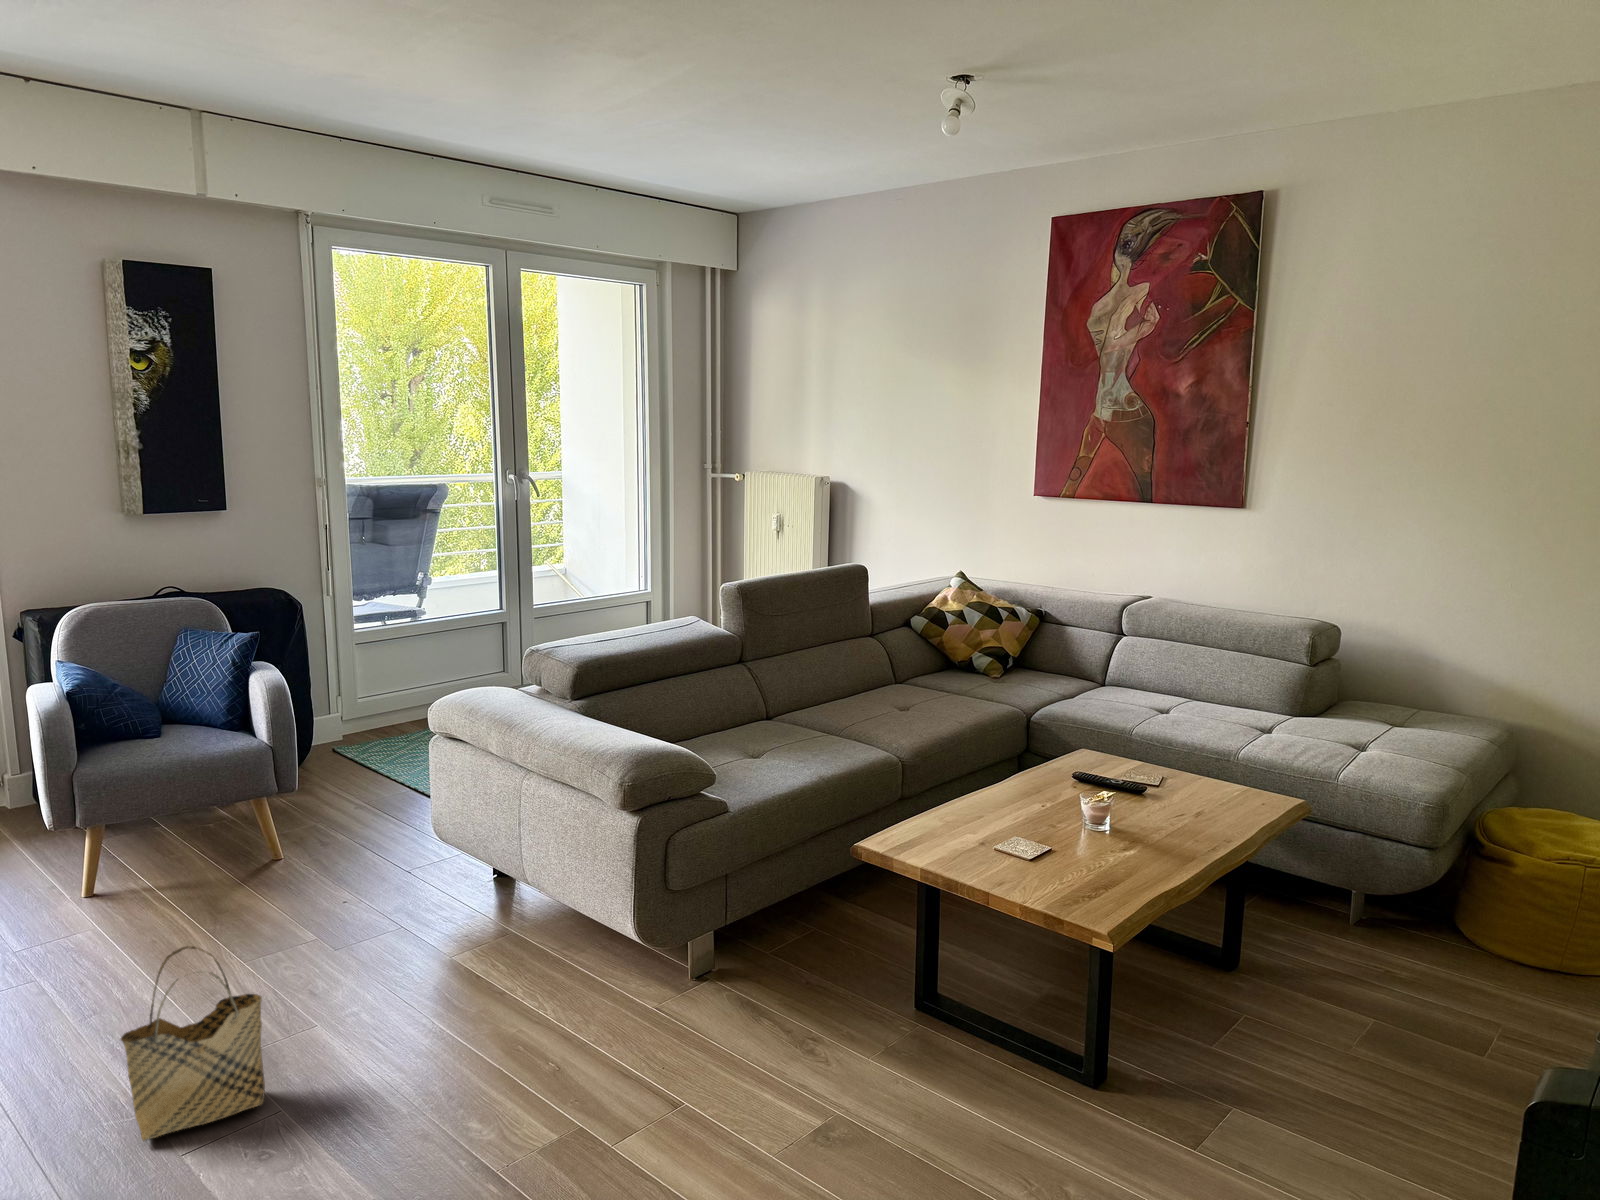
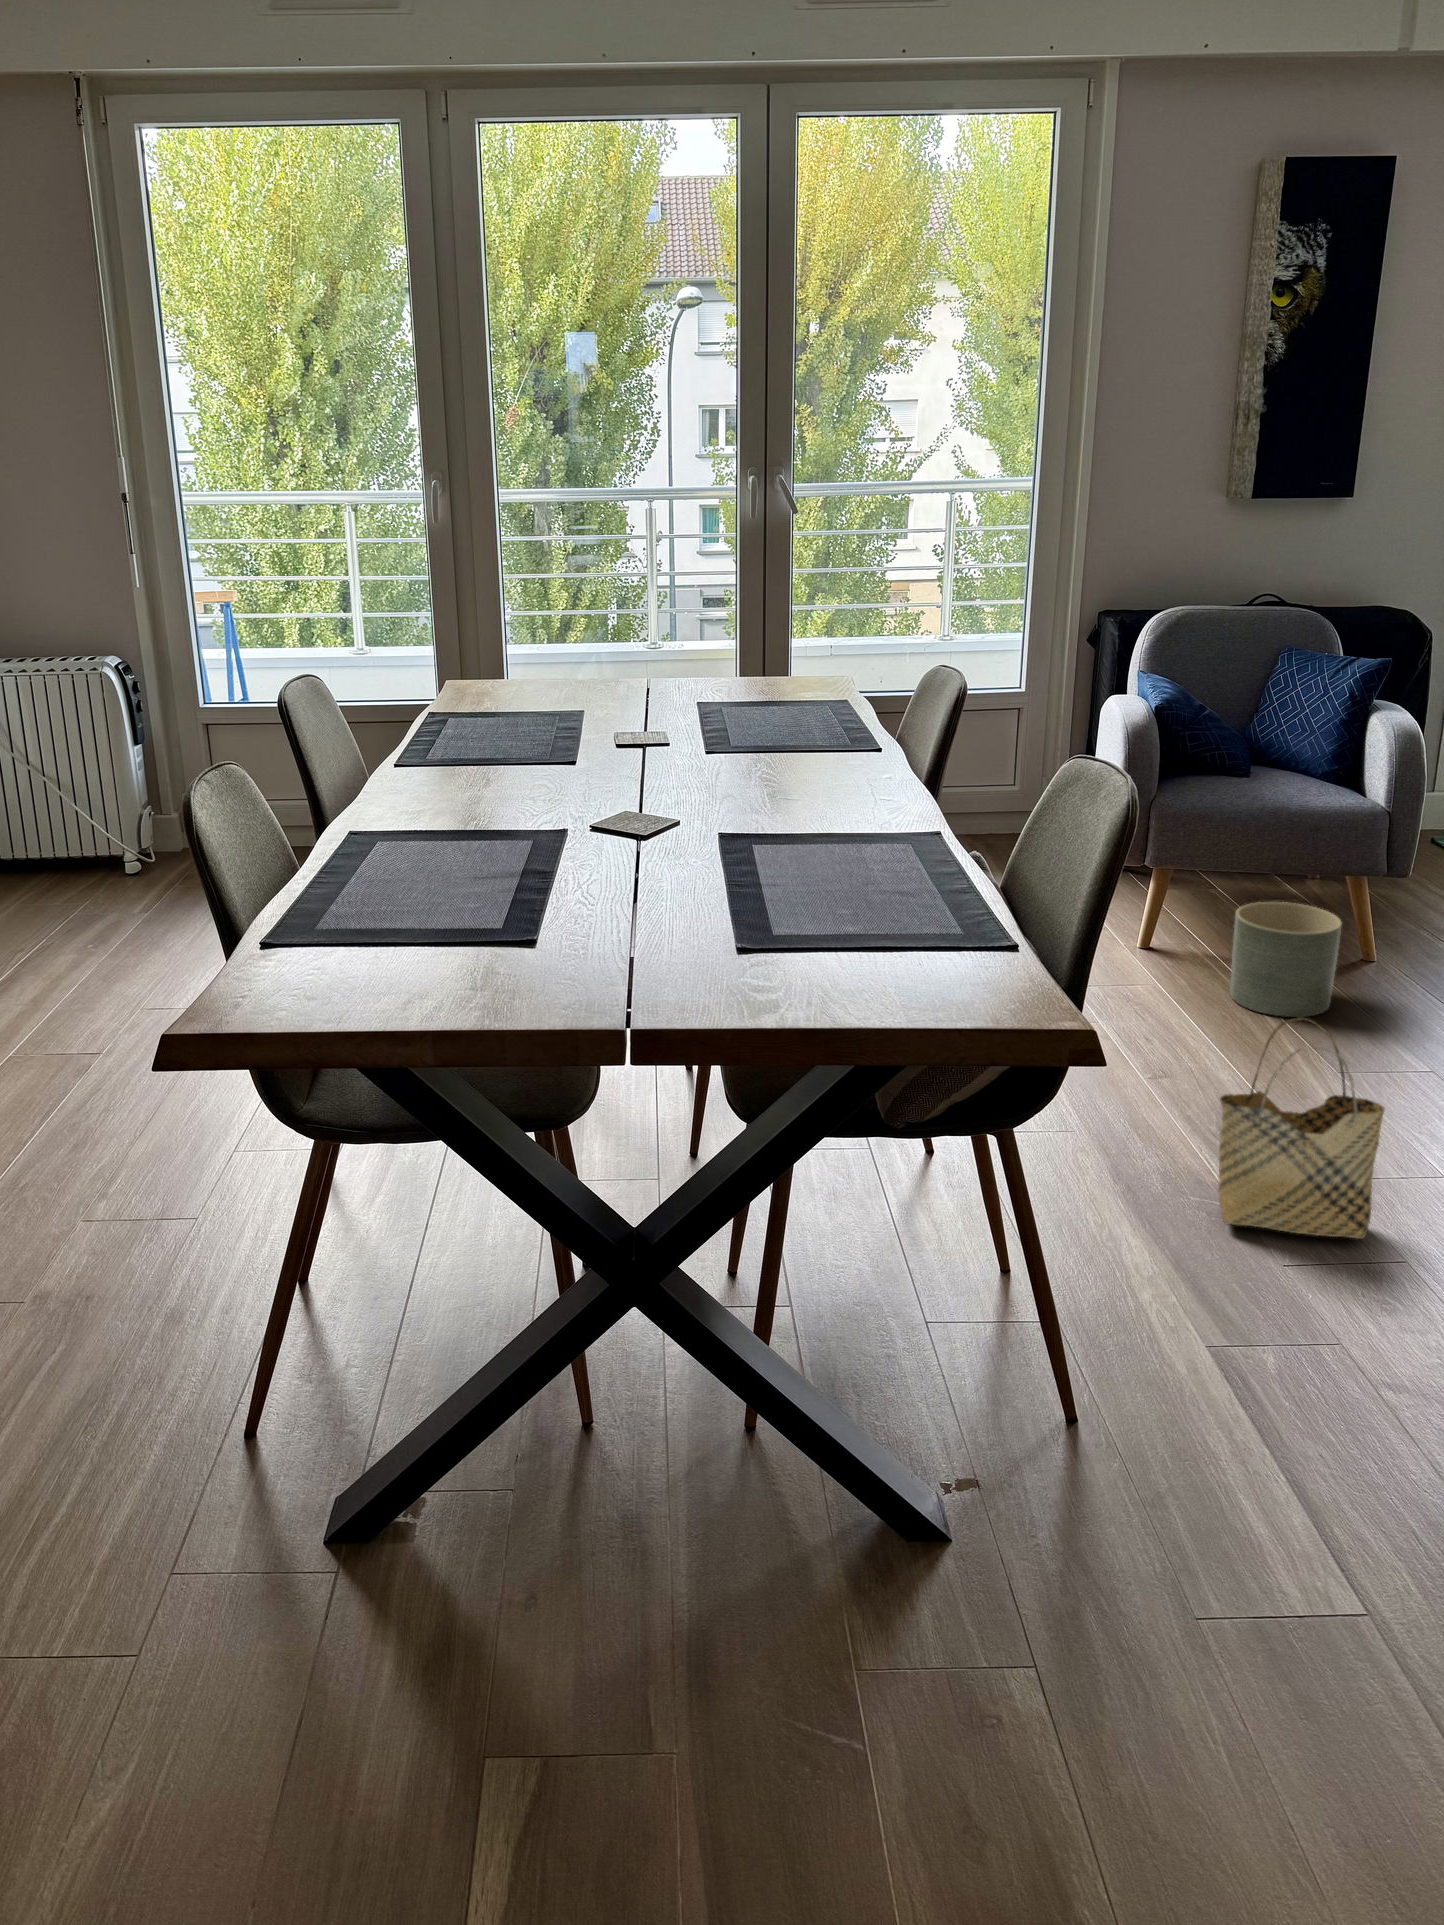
planter: none [157,831,248,927] -> present [1230,902,1342,1017]

